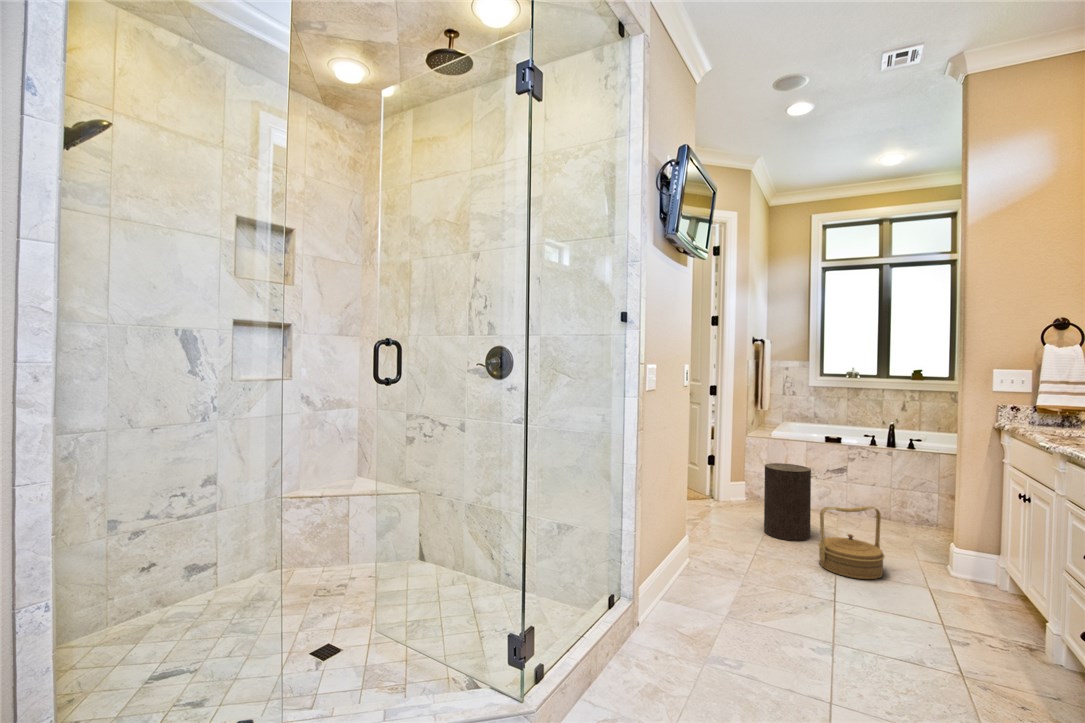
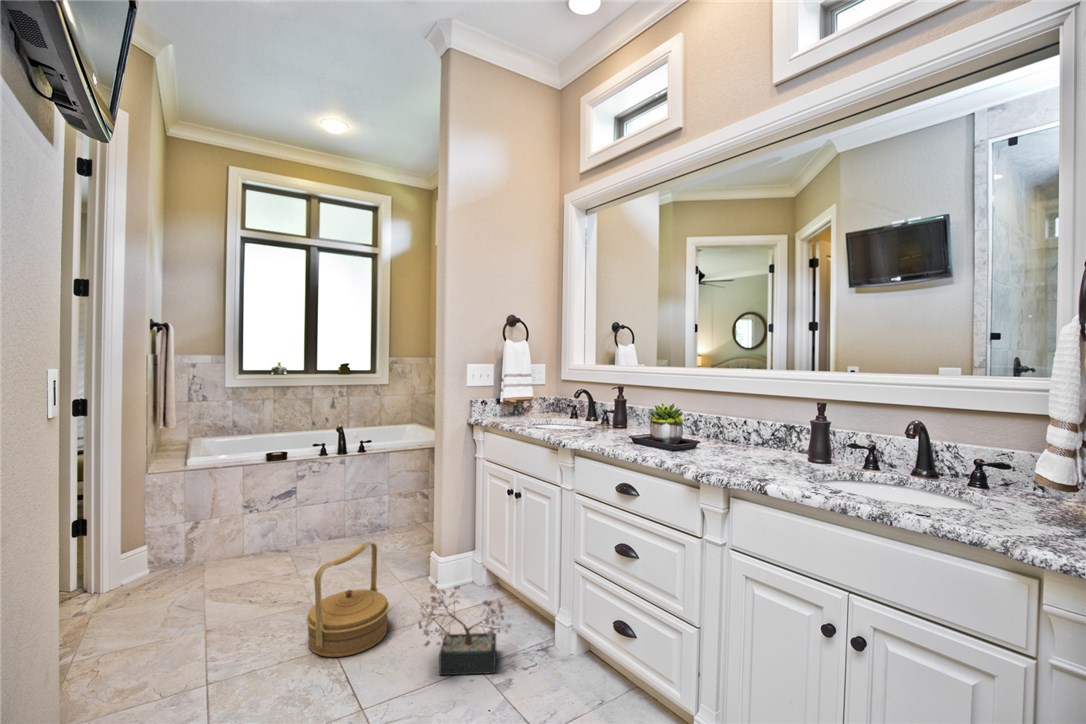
stool: present [764,463,811,541] -> none [200,507,274,634]
decorative plant: none [885,544,982,632] -> present [418,581,511,675]

